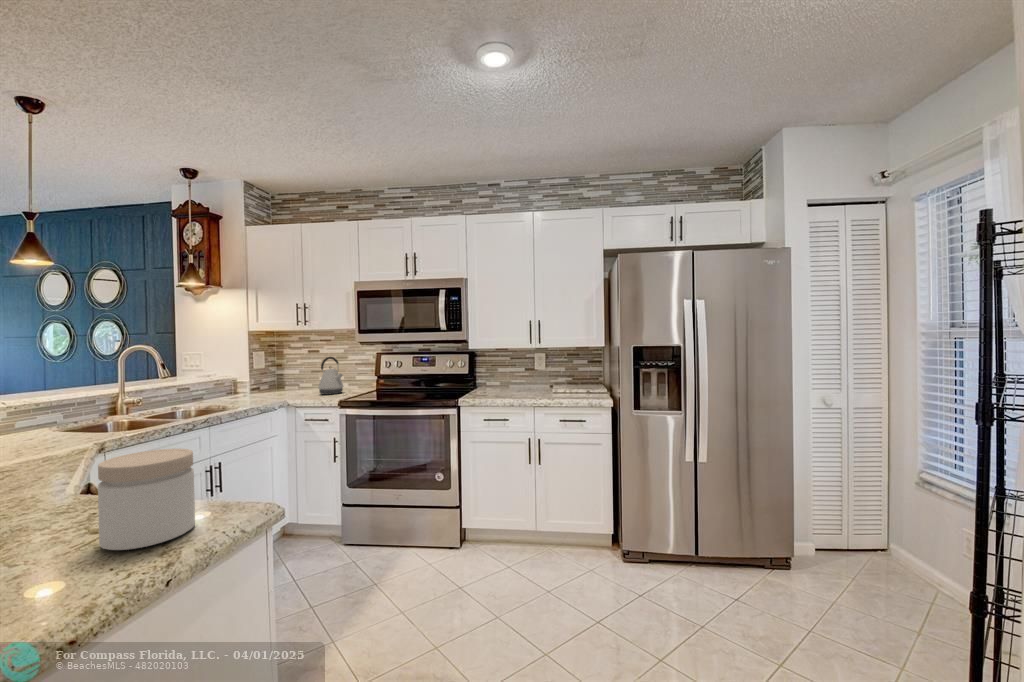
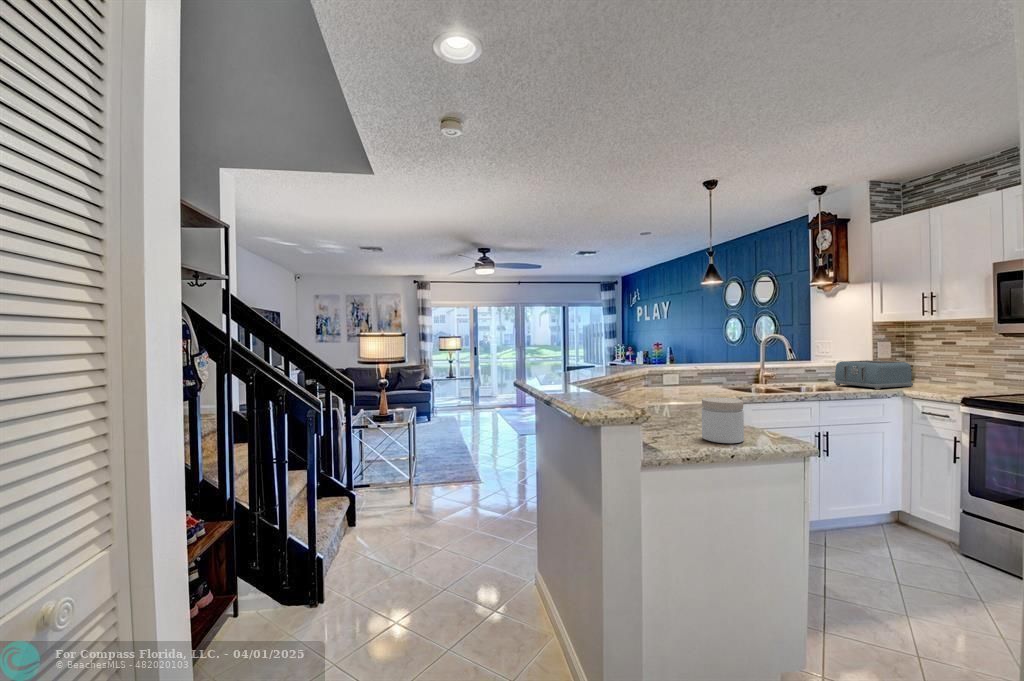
kettle: present [318,357,343,395] -> none [945,350,981,392]
toaster: none [216,372,291,404] -> present [834,360,913,390]

